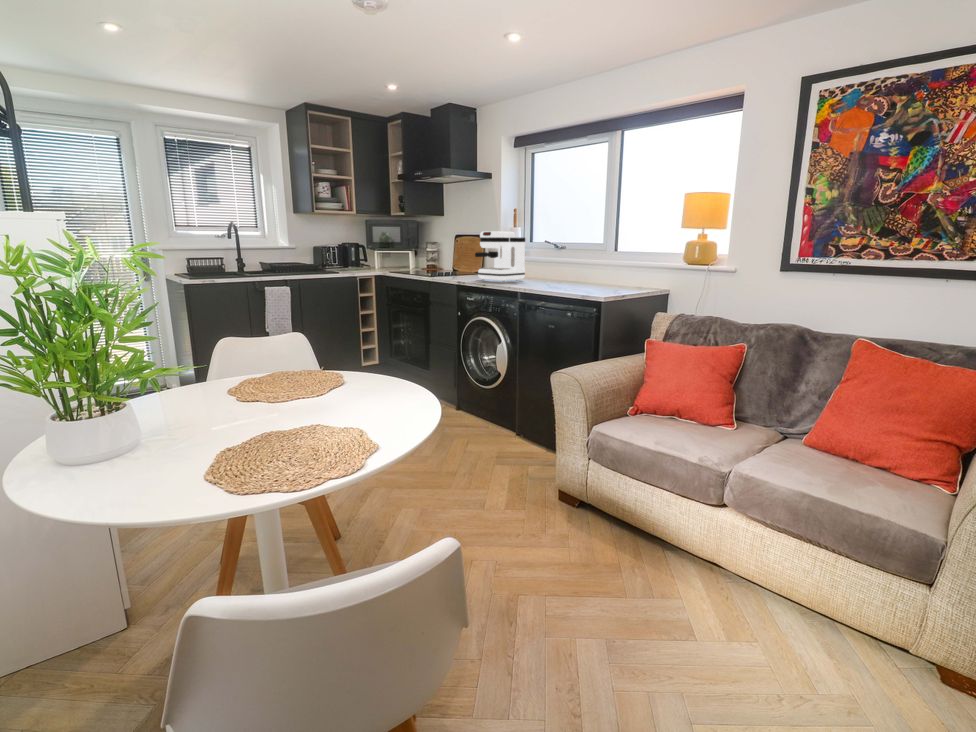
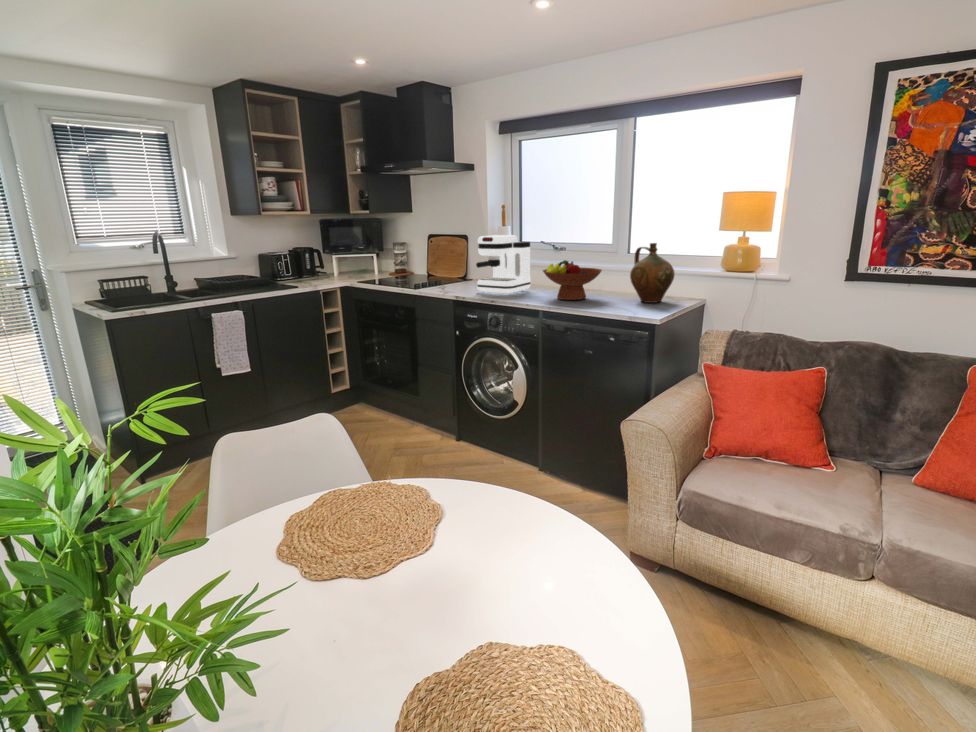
ceramic jug: none [599,237,638,289] -> present [630,243,674,303]
fruit bowl: none [526,251,578,286] -> present [543,260,602,300]

